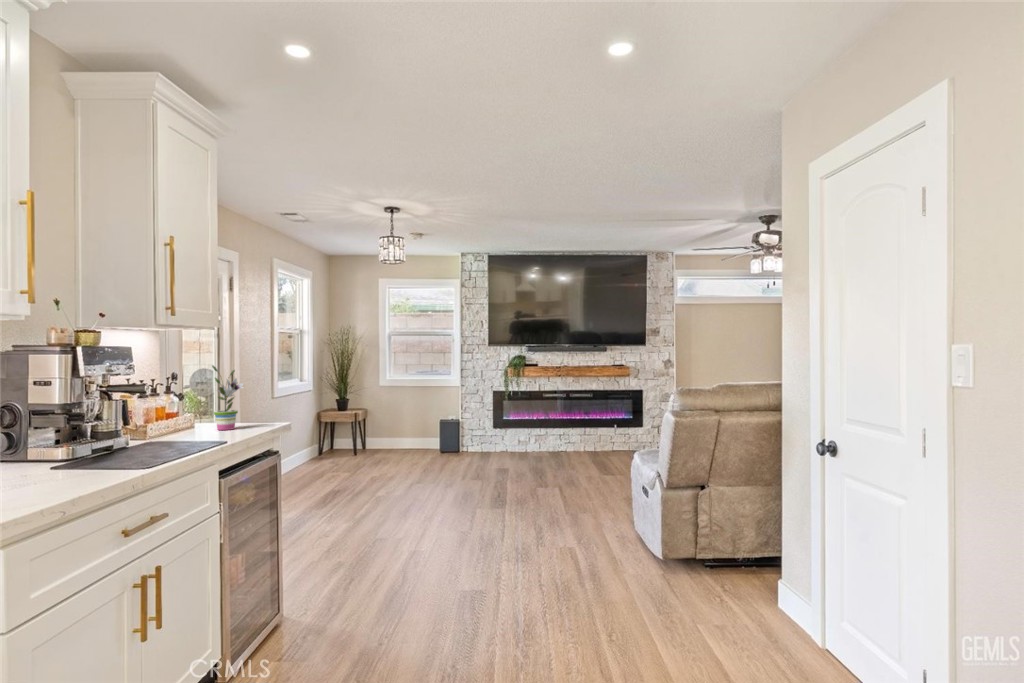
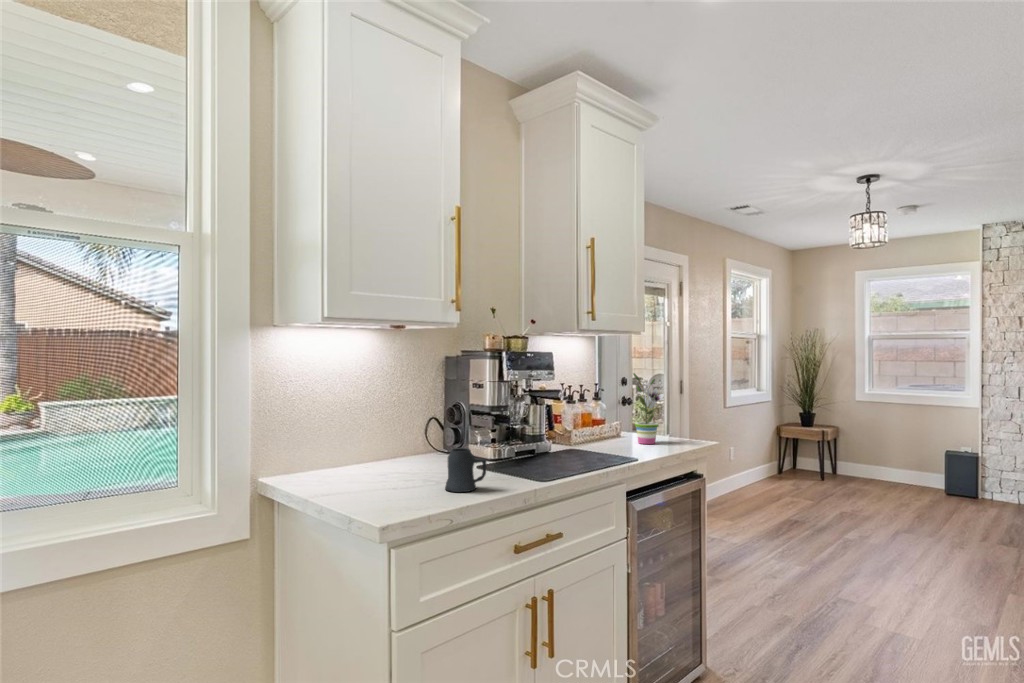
mug: none [31,445,85,491] -> present [445,448,486,492]

